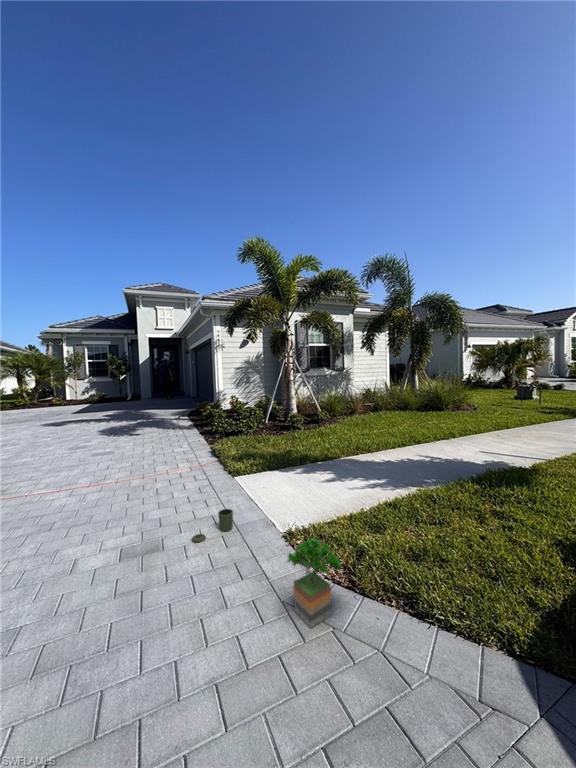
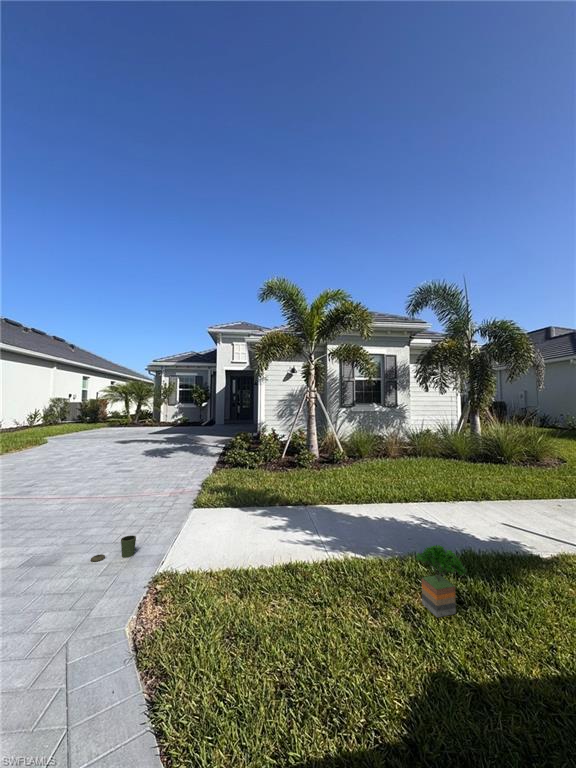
potted tree: present [287,538,342,628] -> present [416,545,466,617]

